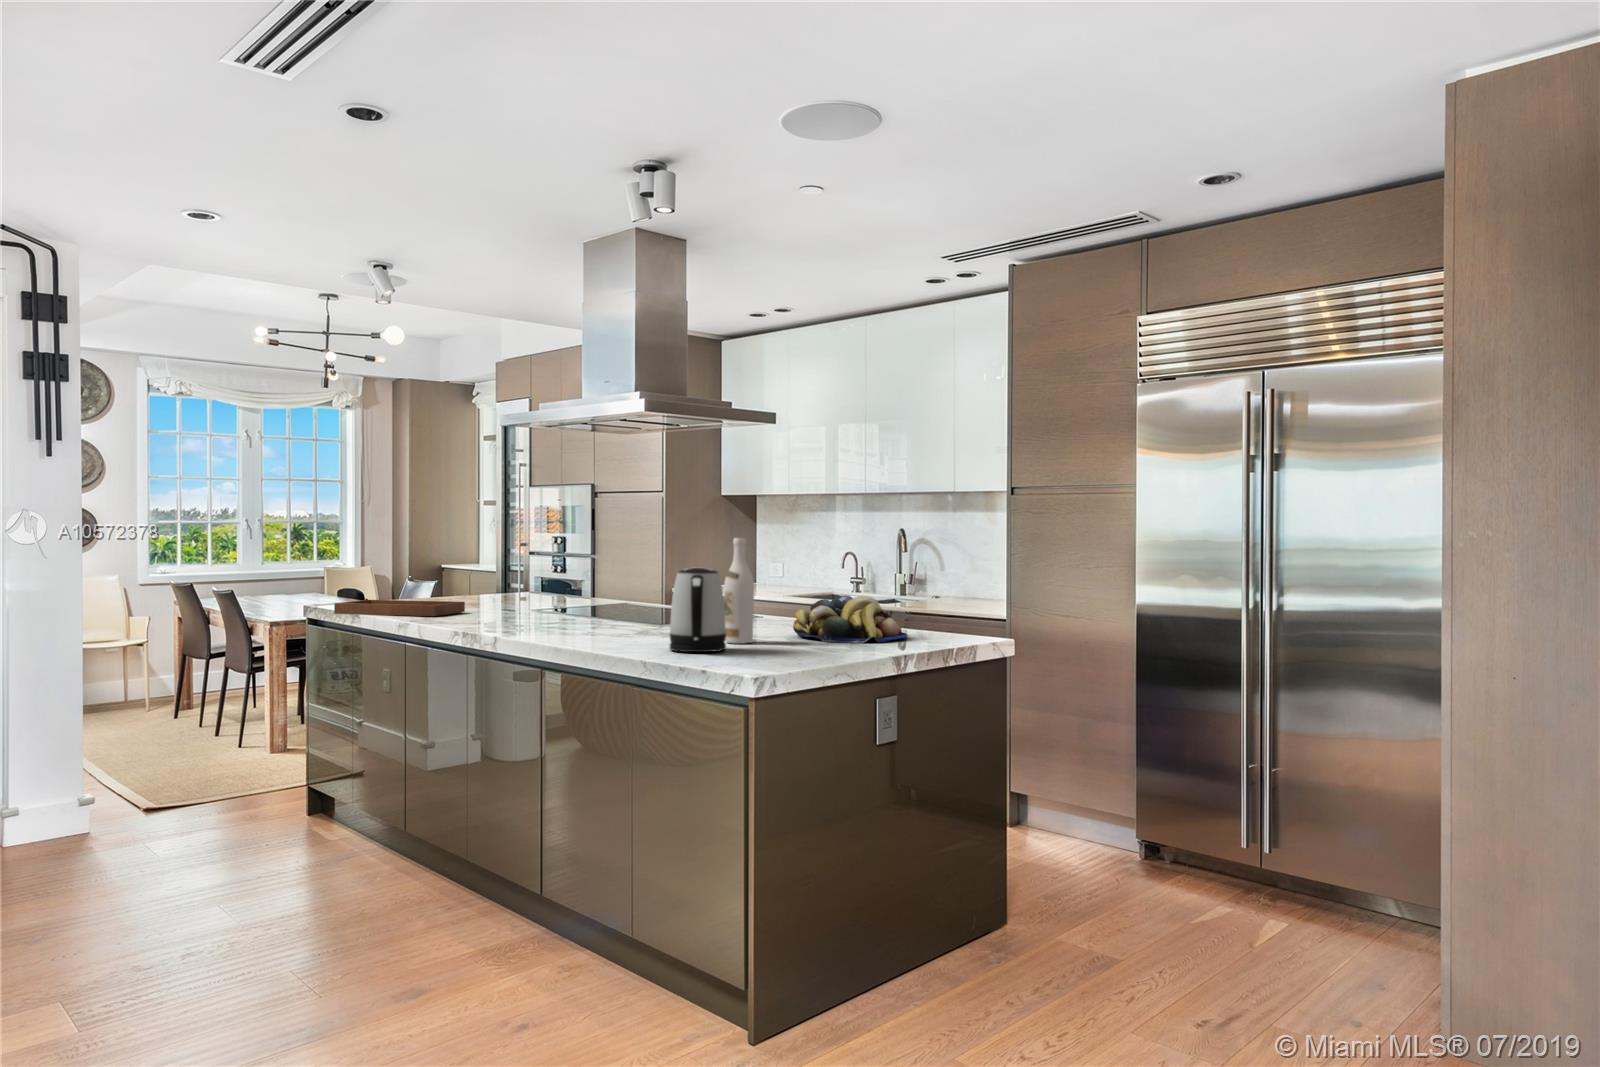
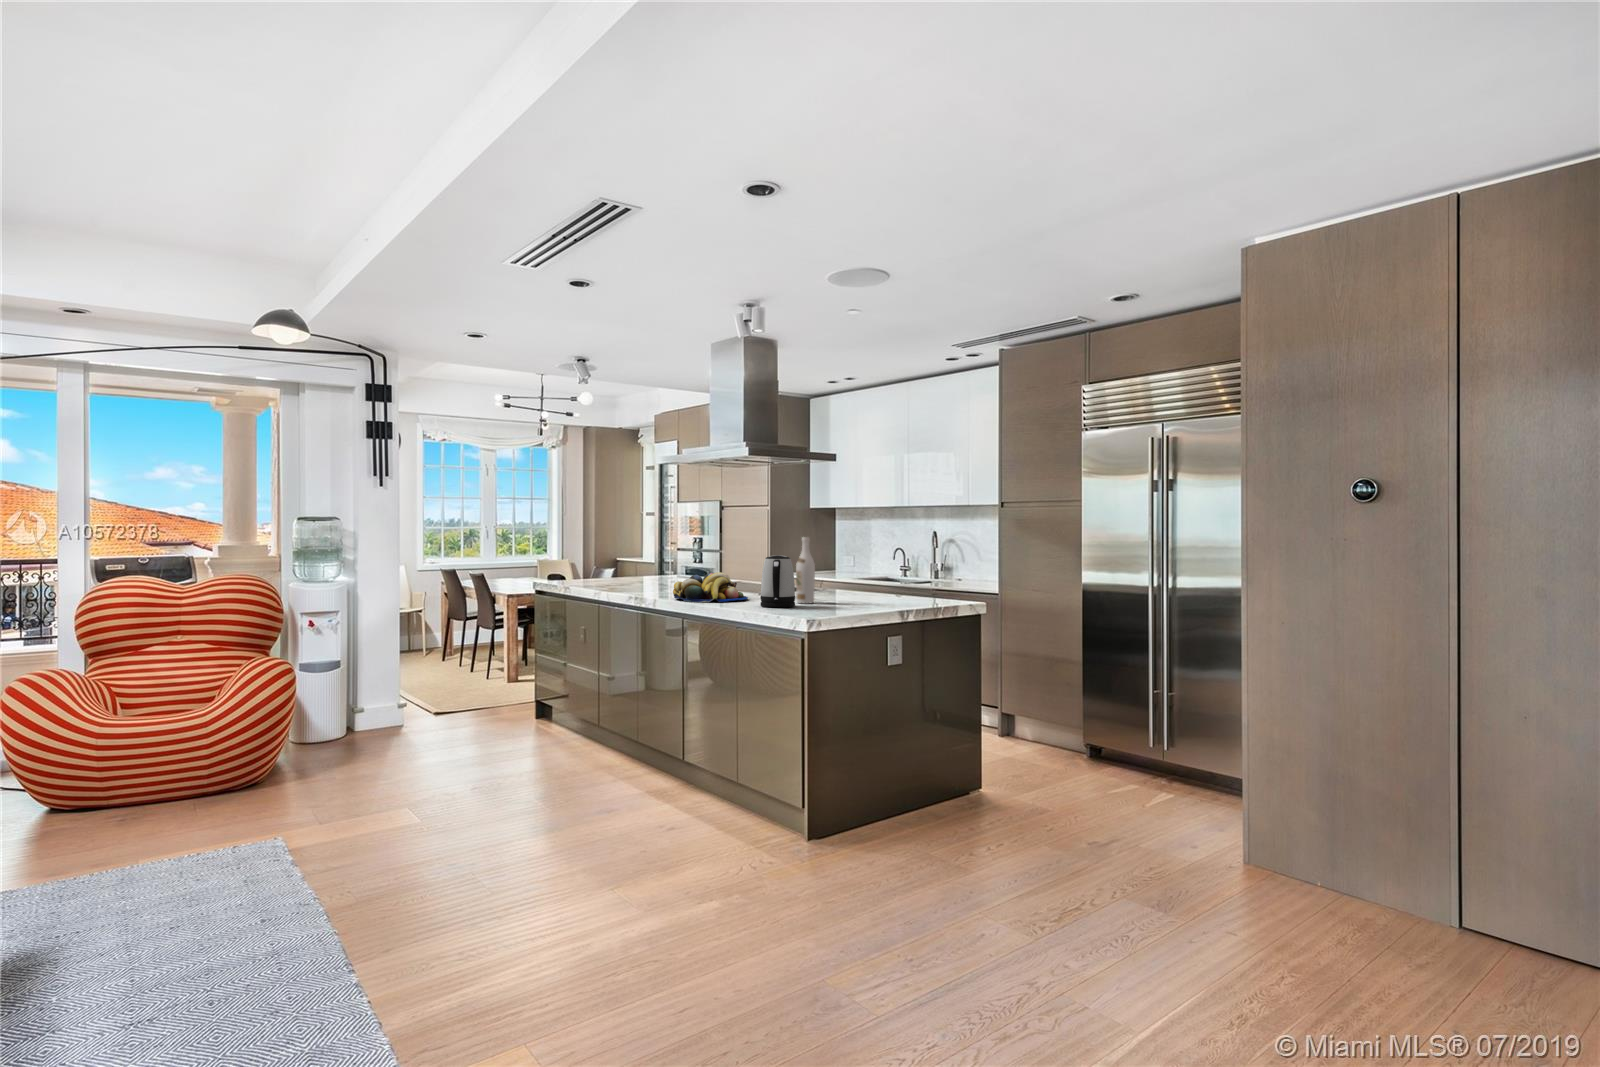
tray: present [334,575,465,616] -> none [556,562,636,588]
fruit bowl: present [793,595,907,643] -> present [673,572,748,602]

